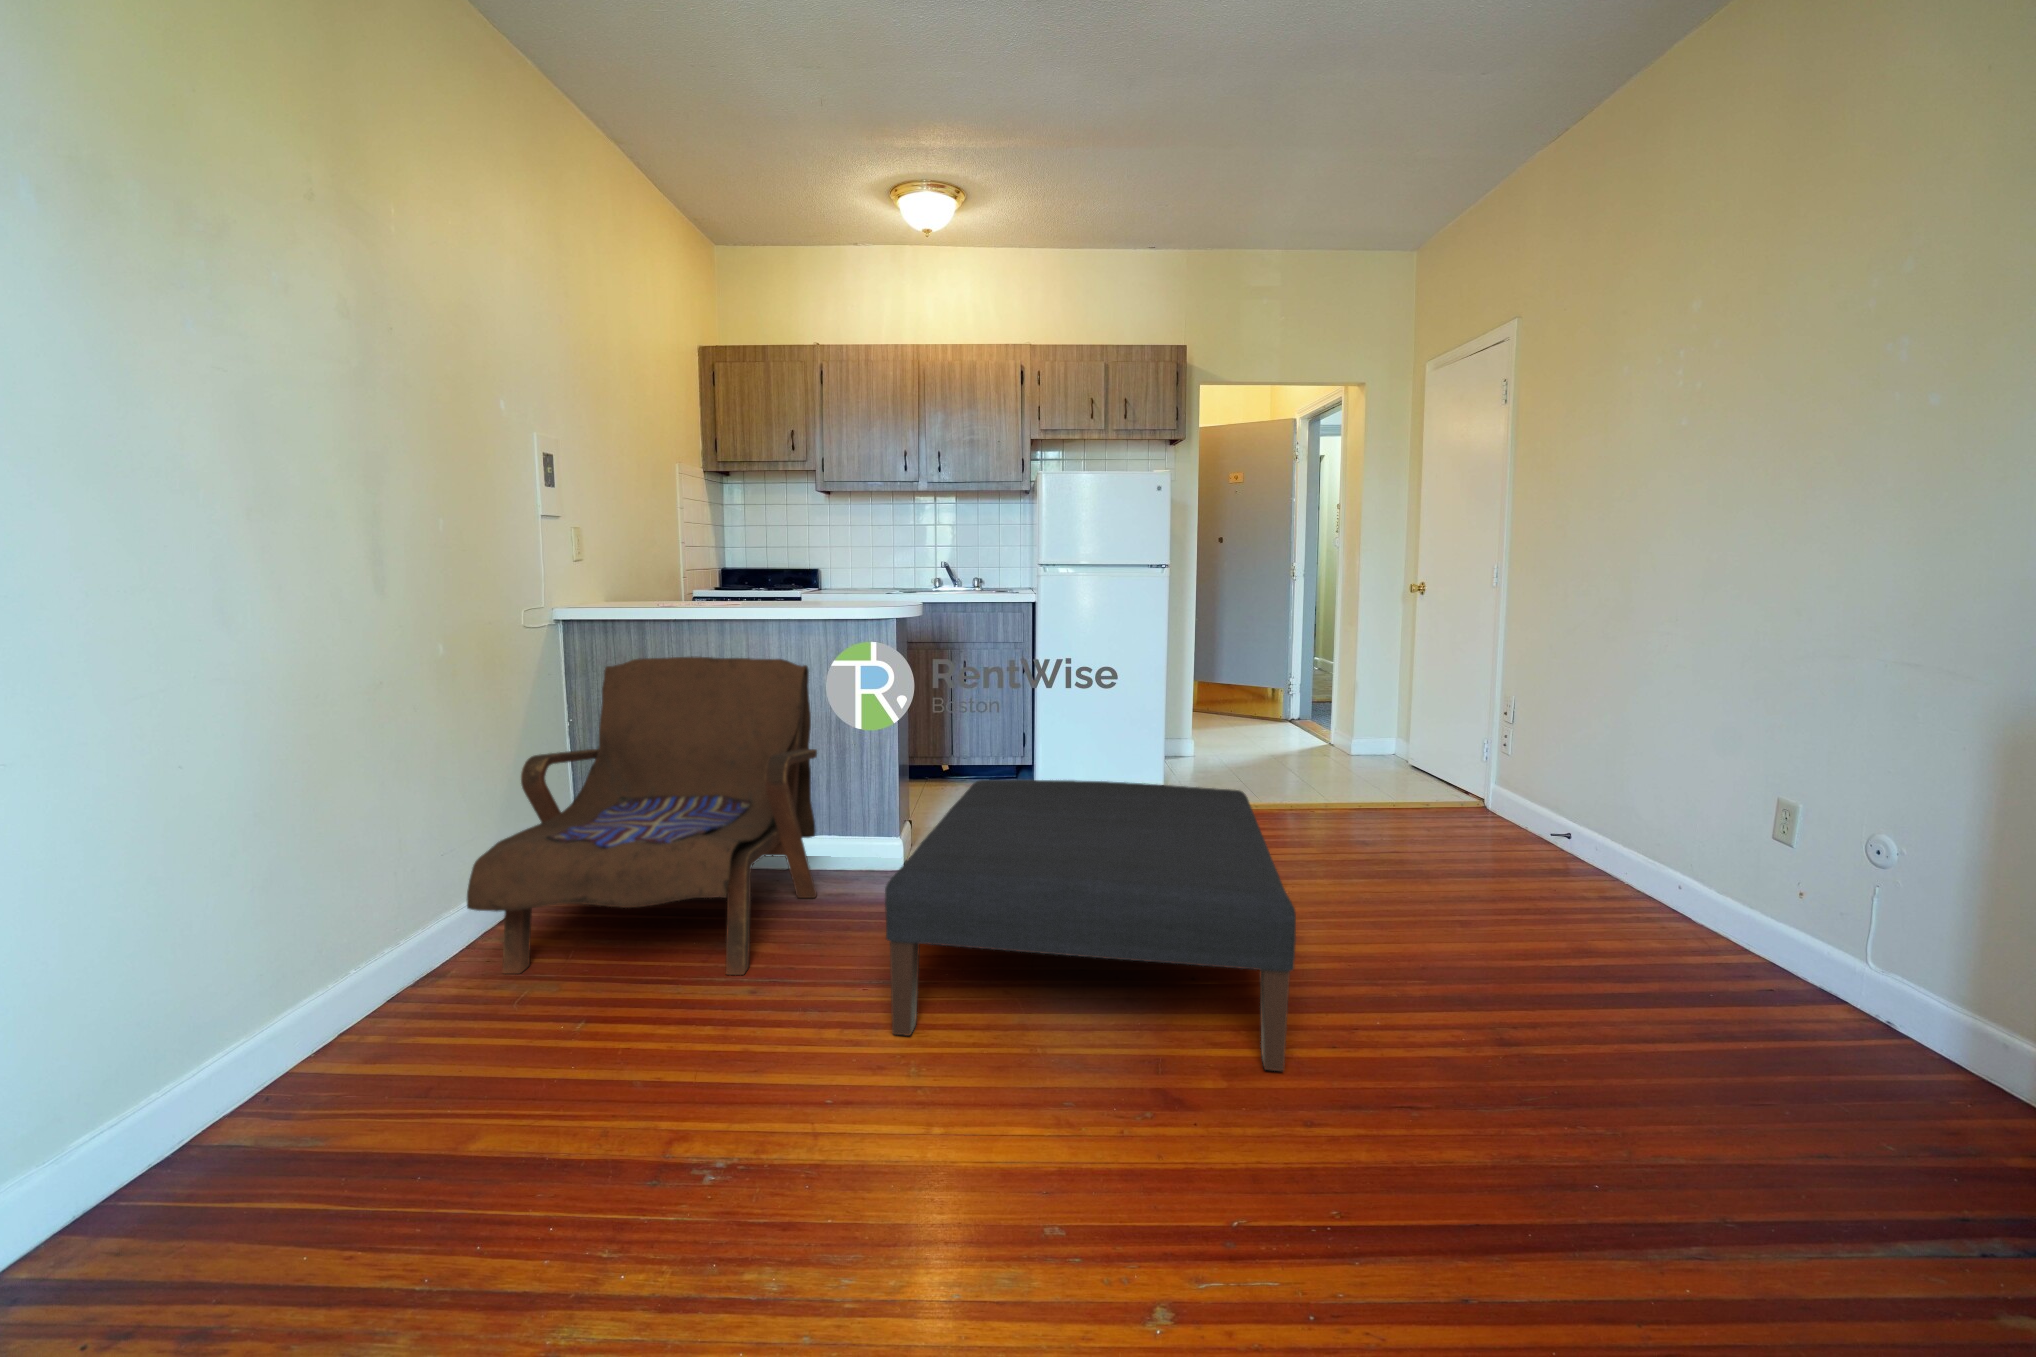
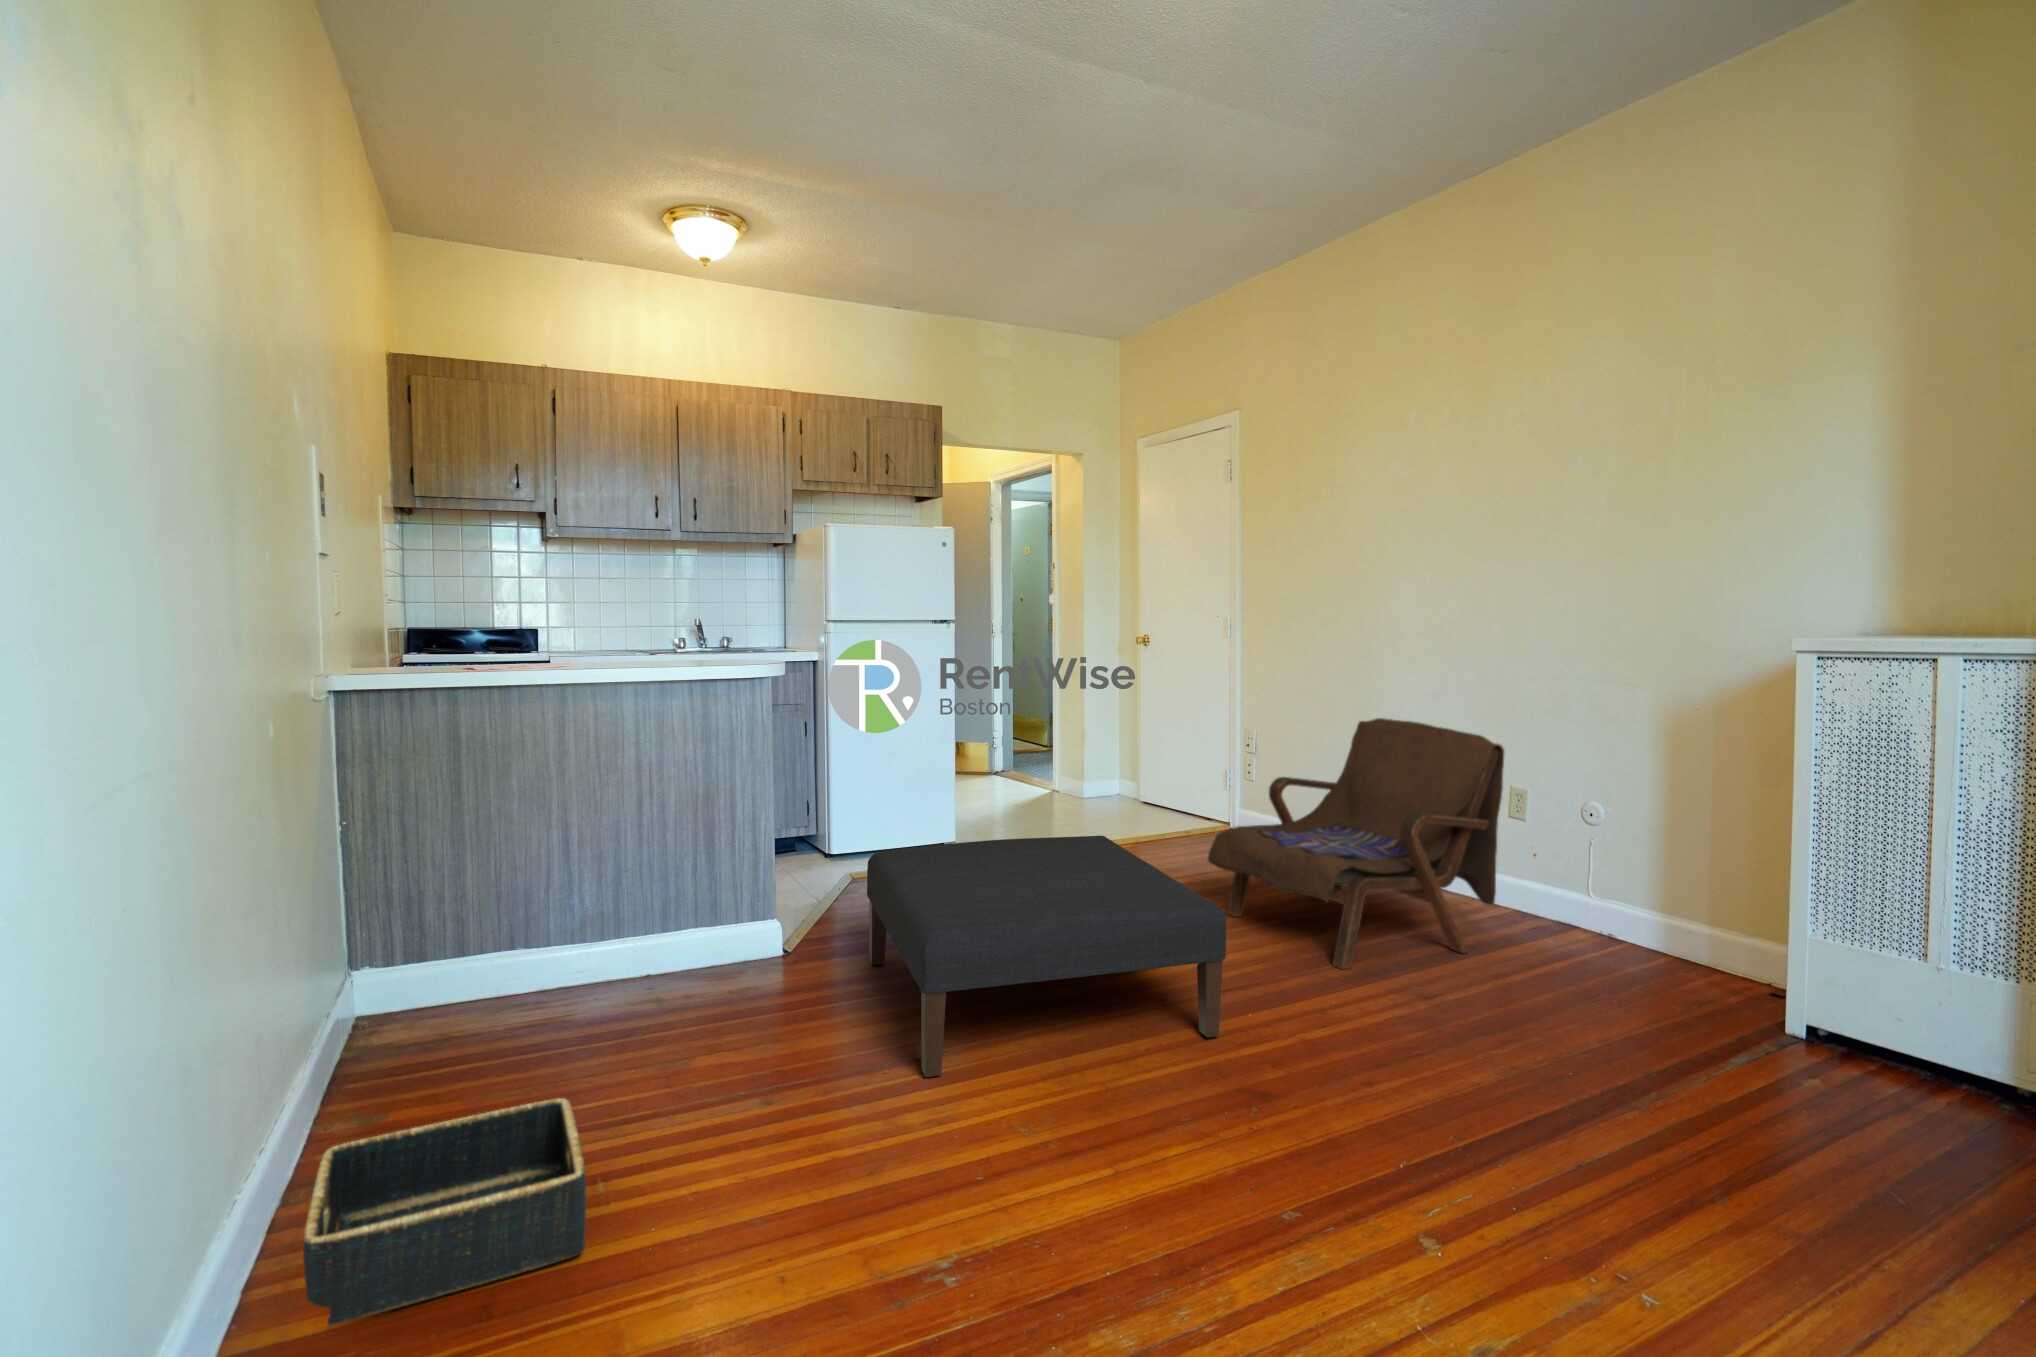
armchair: present [467,657,817,975] -> present [1208,718,1505,969]
basket: none [158,975,506,1148] -> present [303,1098,587,1326]

